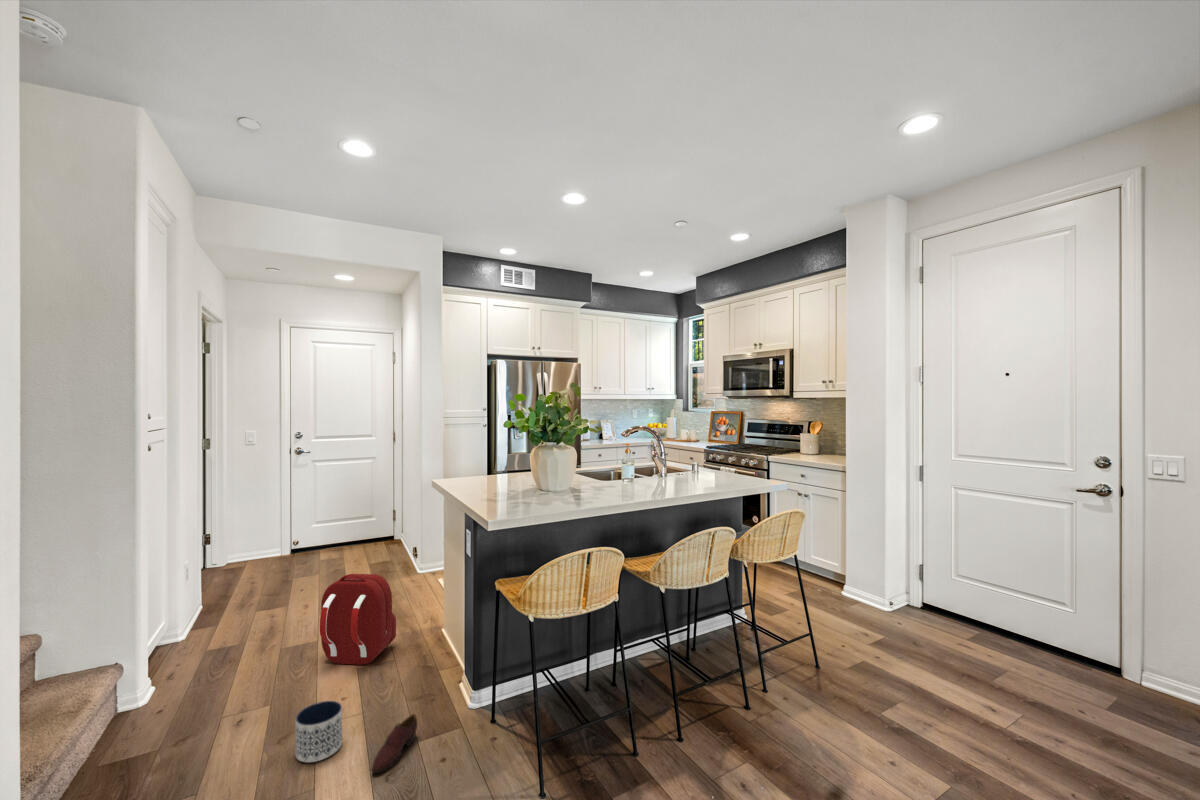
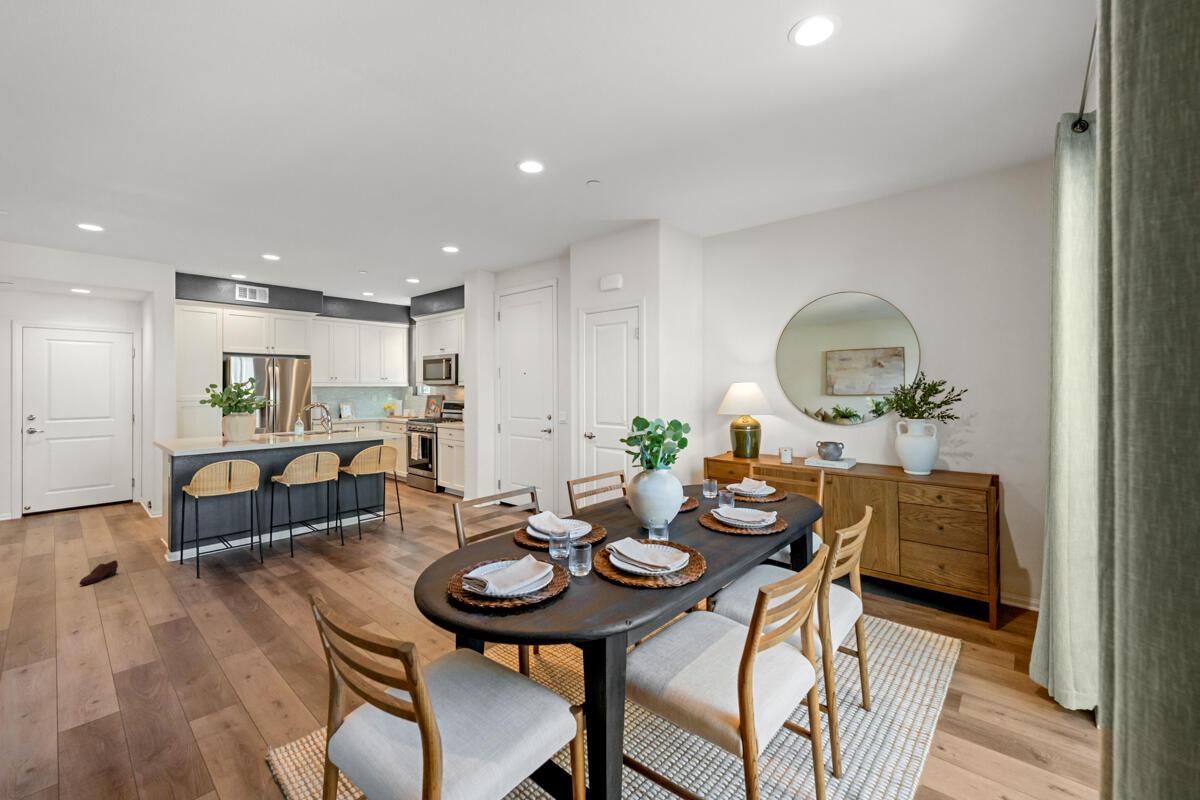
backpack: present [320,574,396,665] -> none [45,497,115,558]
planter: present [296,701,342,762] -> none [22,558,59,588]

